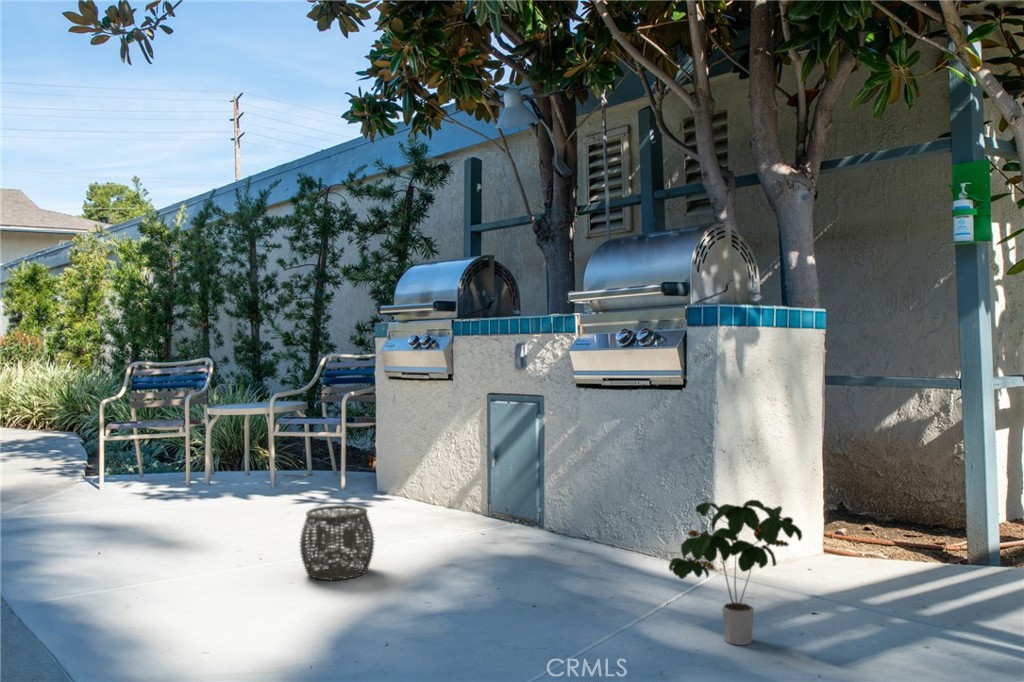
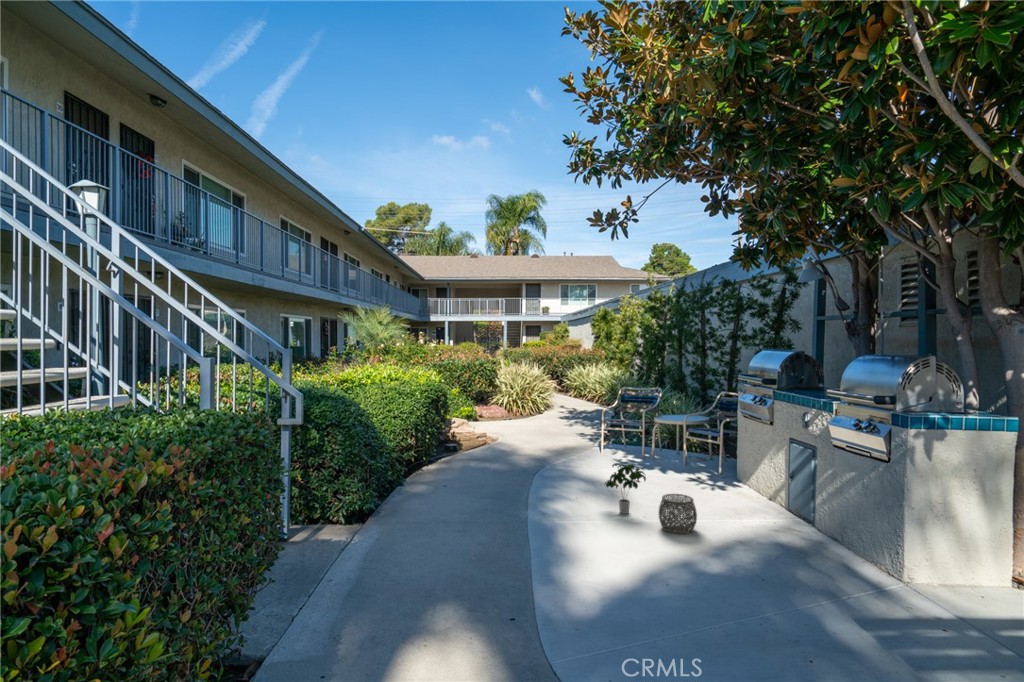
potted plant: present [669,500,802,645] -> present [605,463,646,514]

